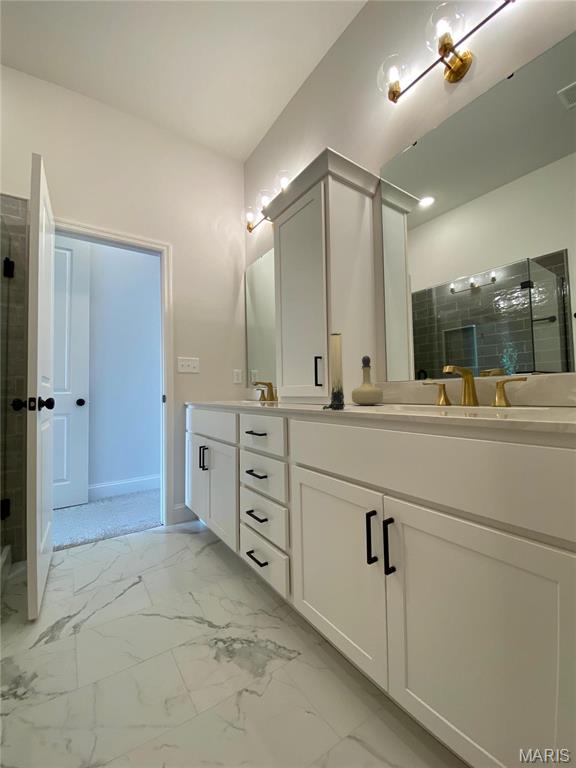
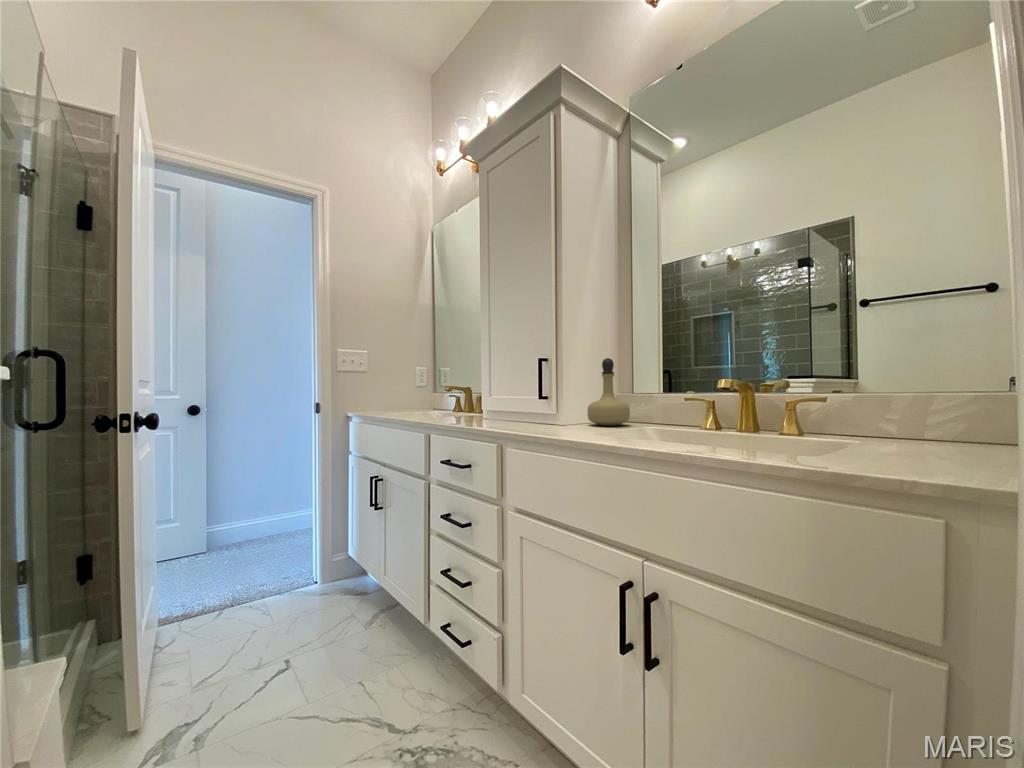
candle: present [323,333,345,410] -> none [554,331,585,437]

